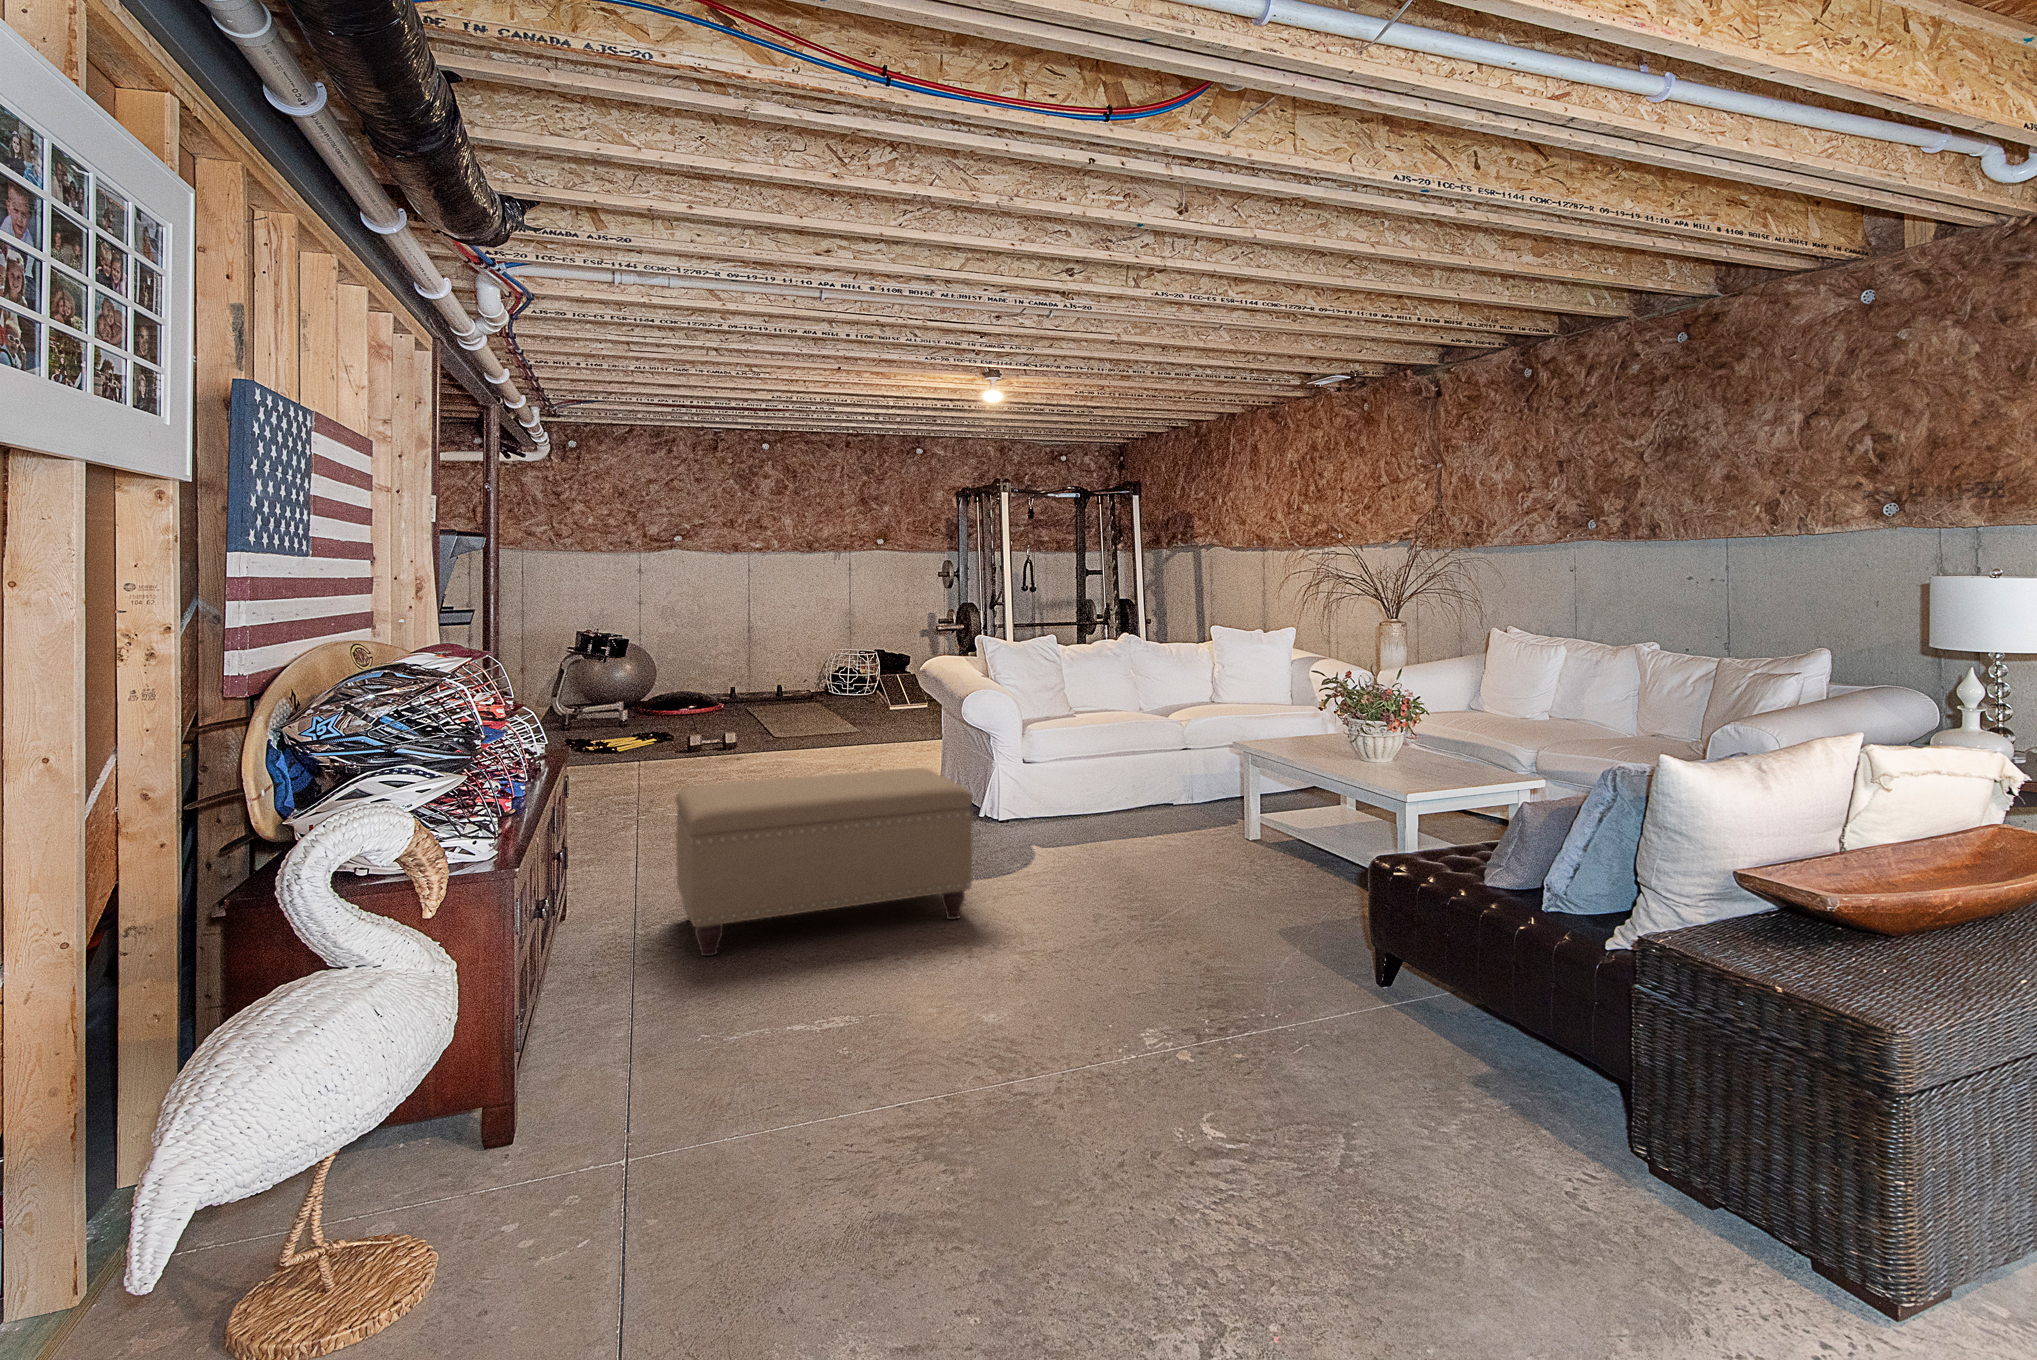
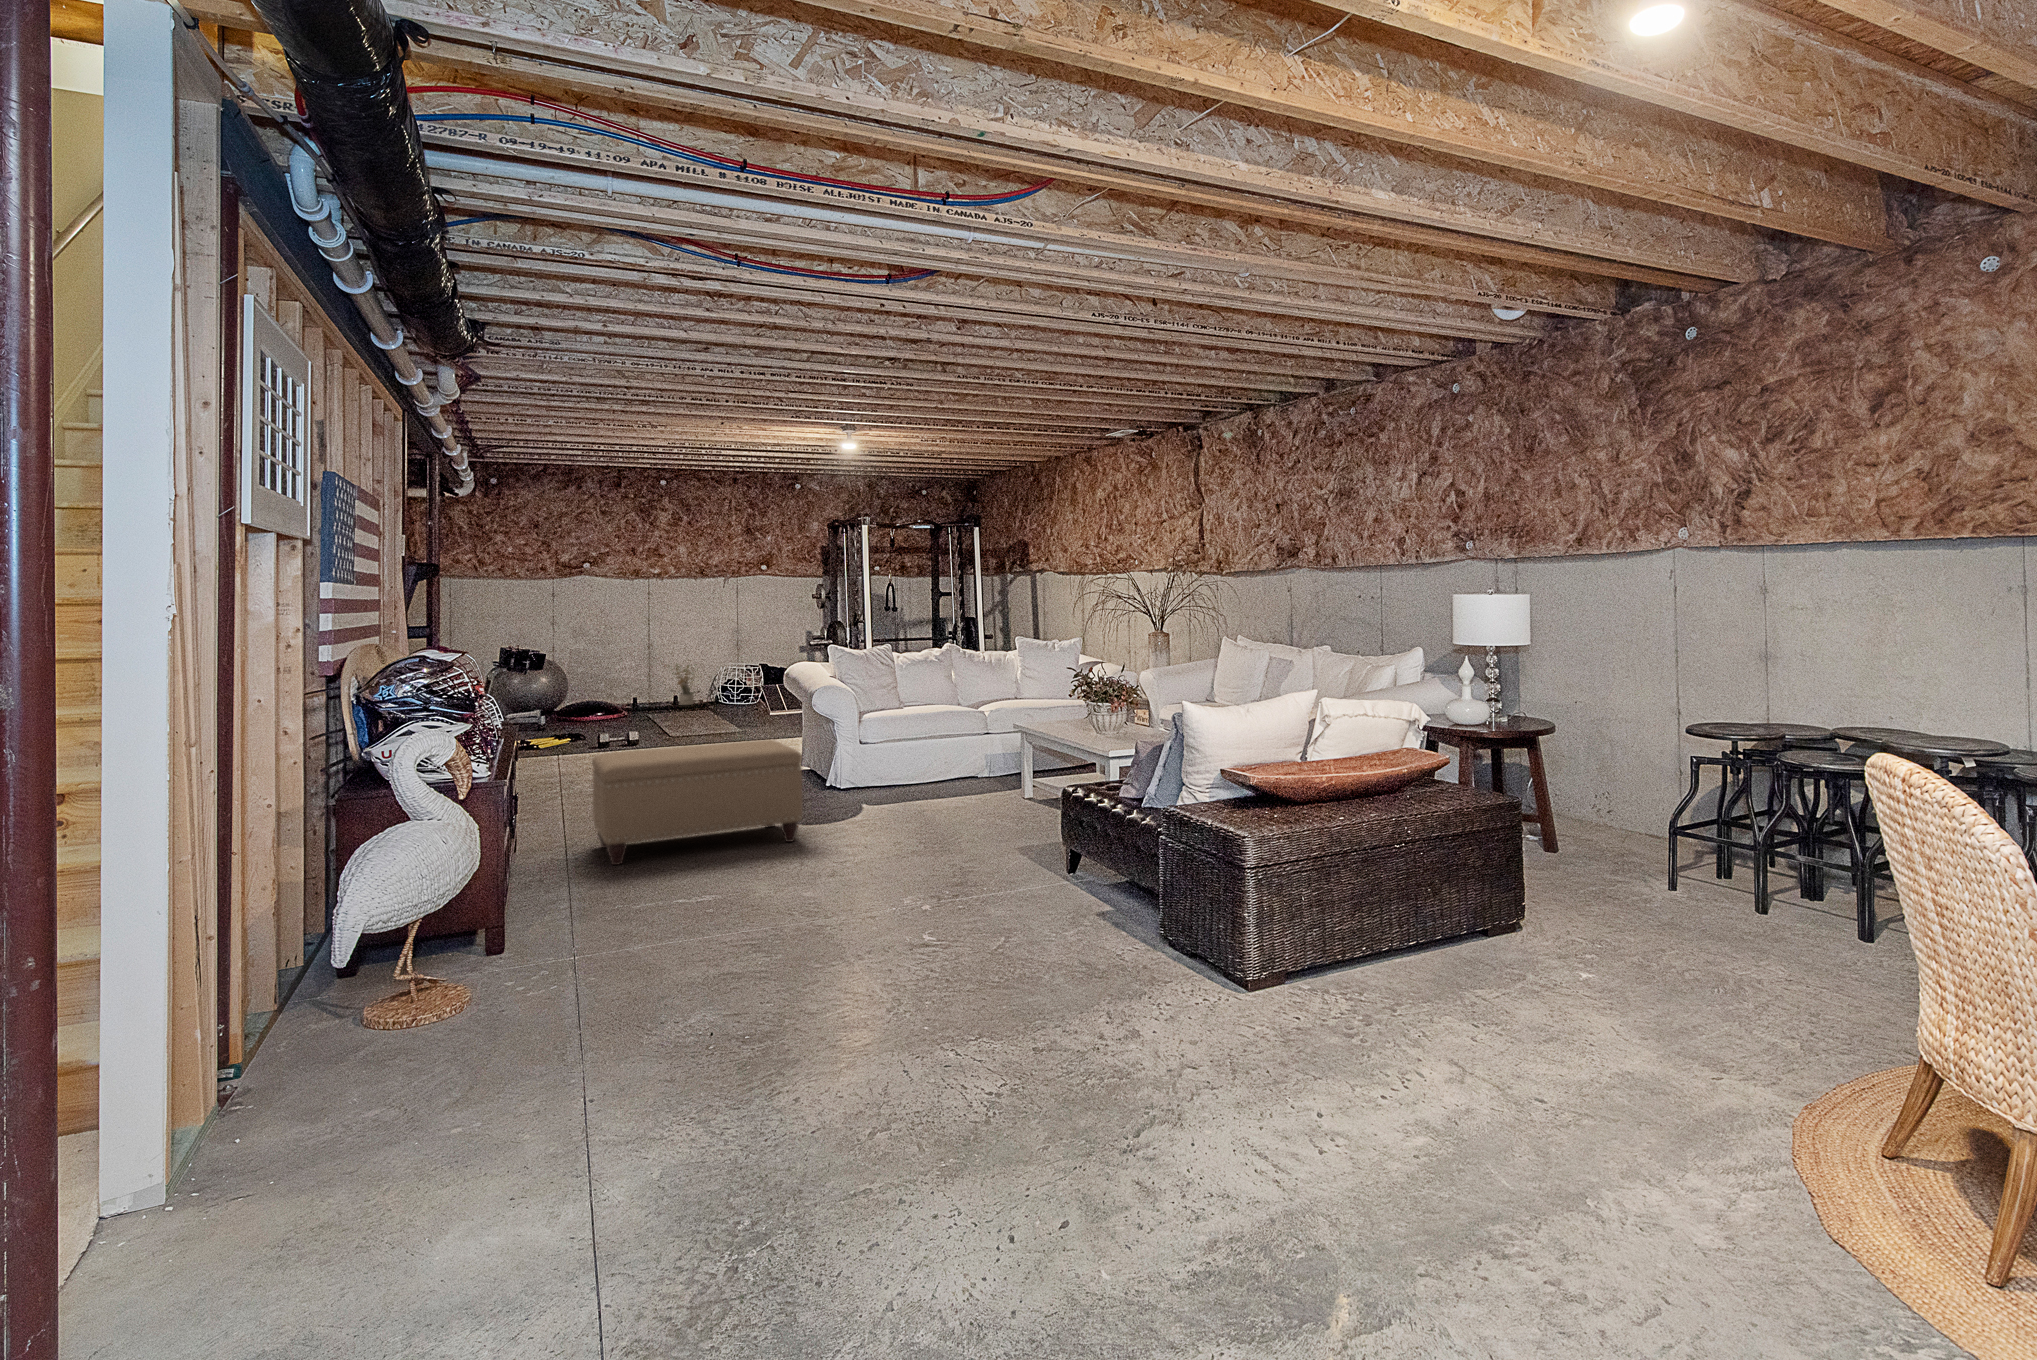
potted plant: none [766,651,811,700] -> present [667,665,696,705]

